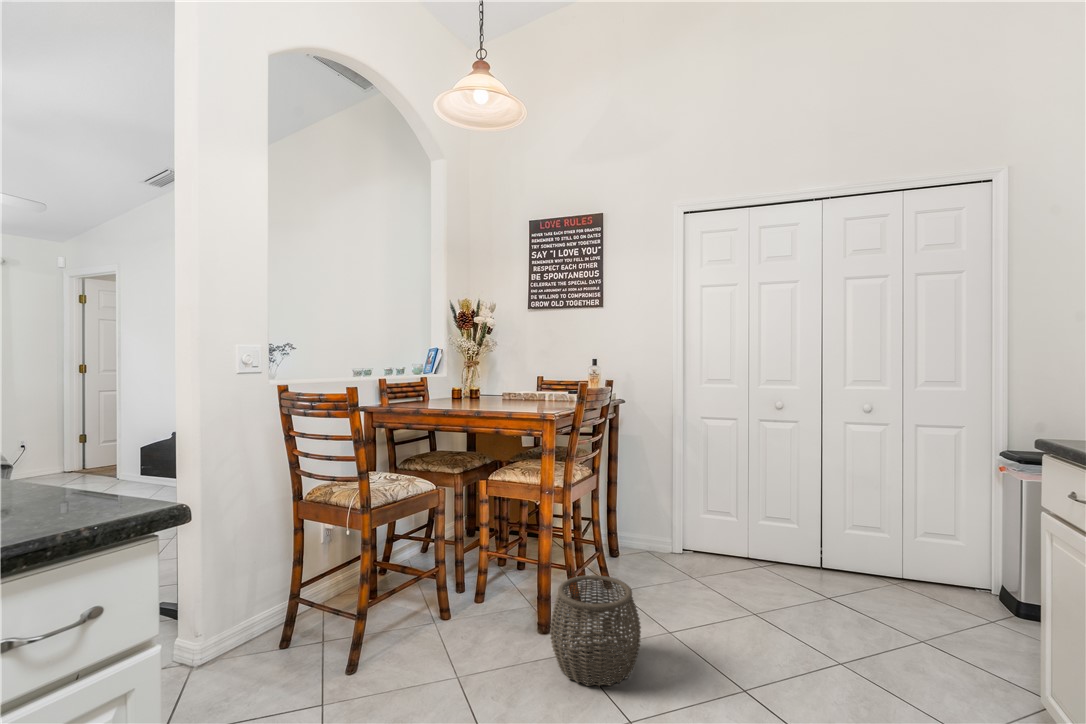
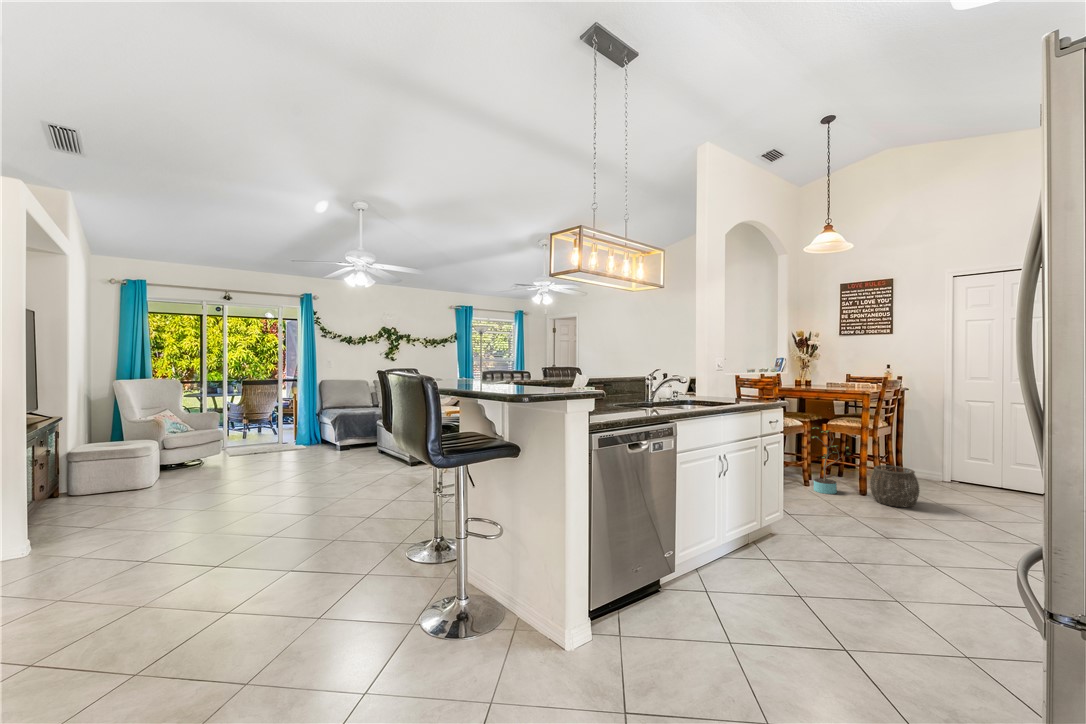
potted plant: none [431,499,520,661] -> present [811,427,851,494]

